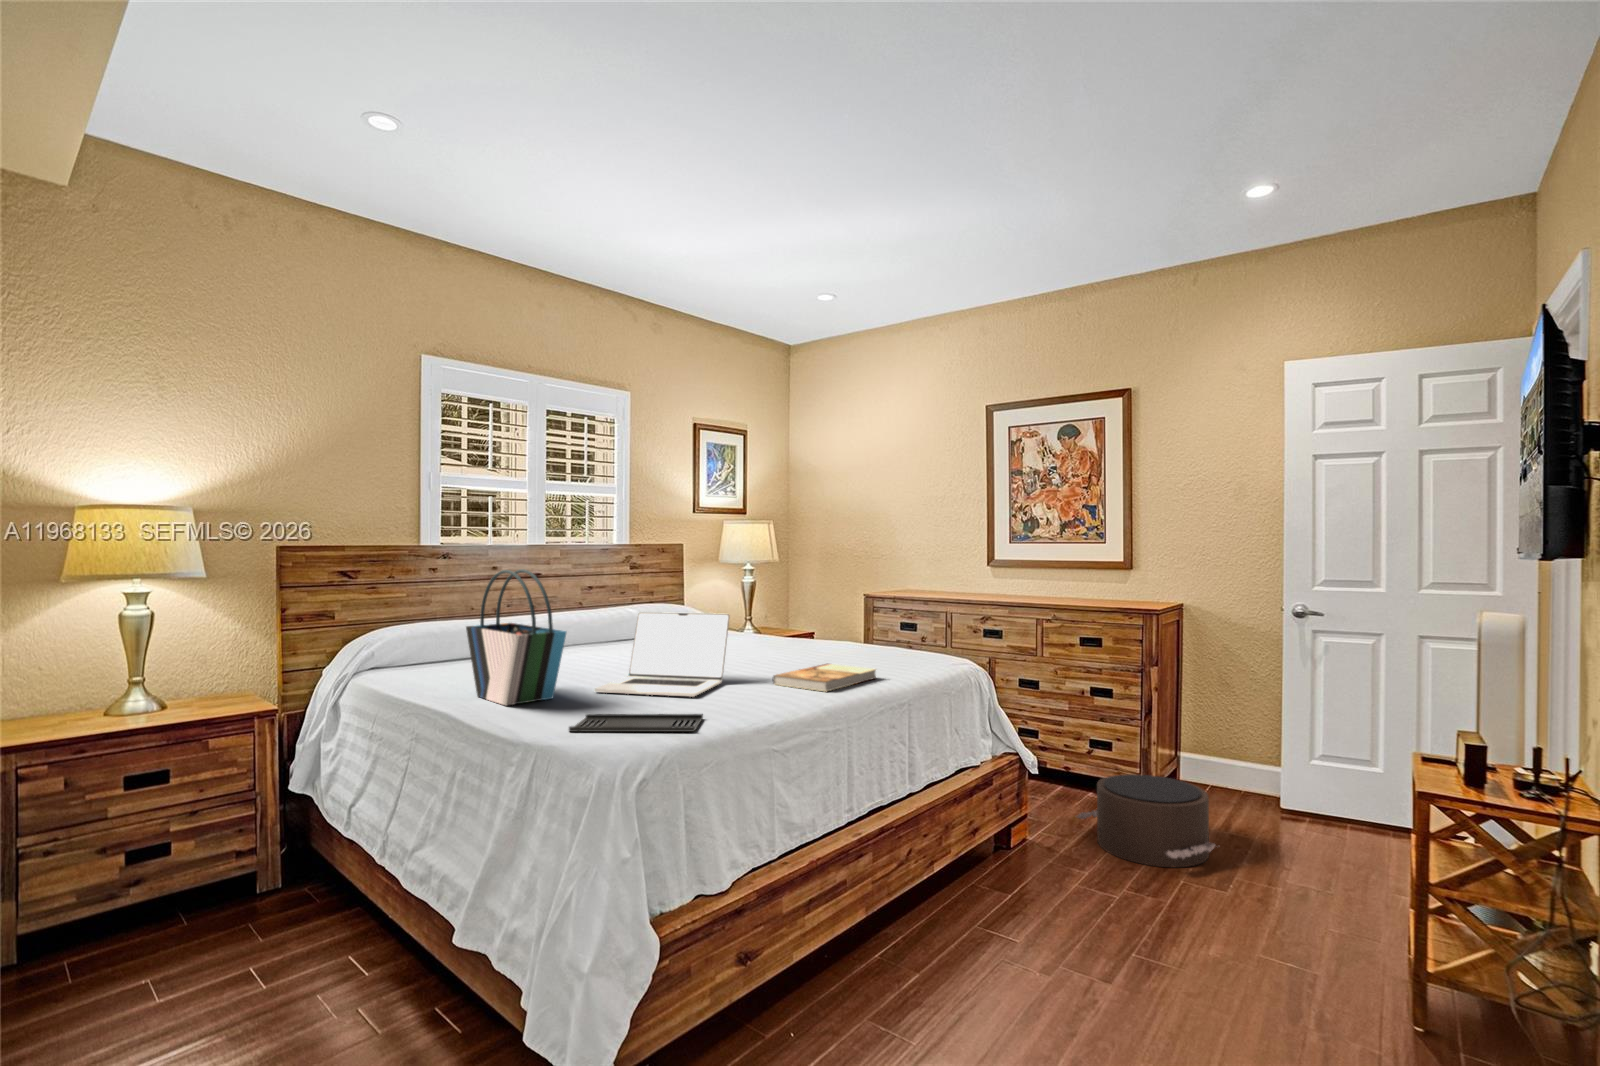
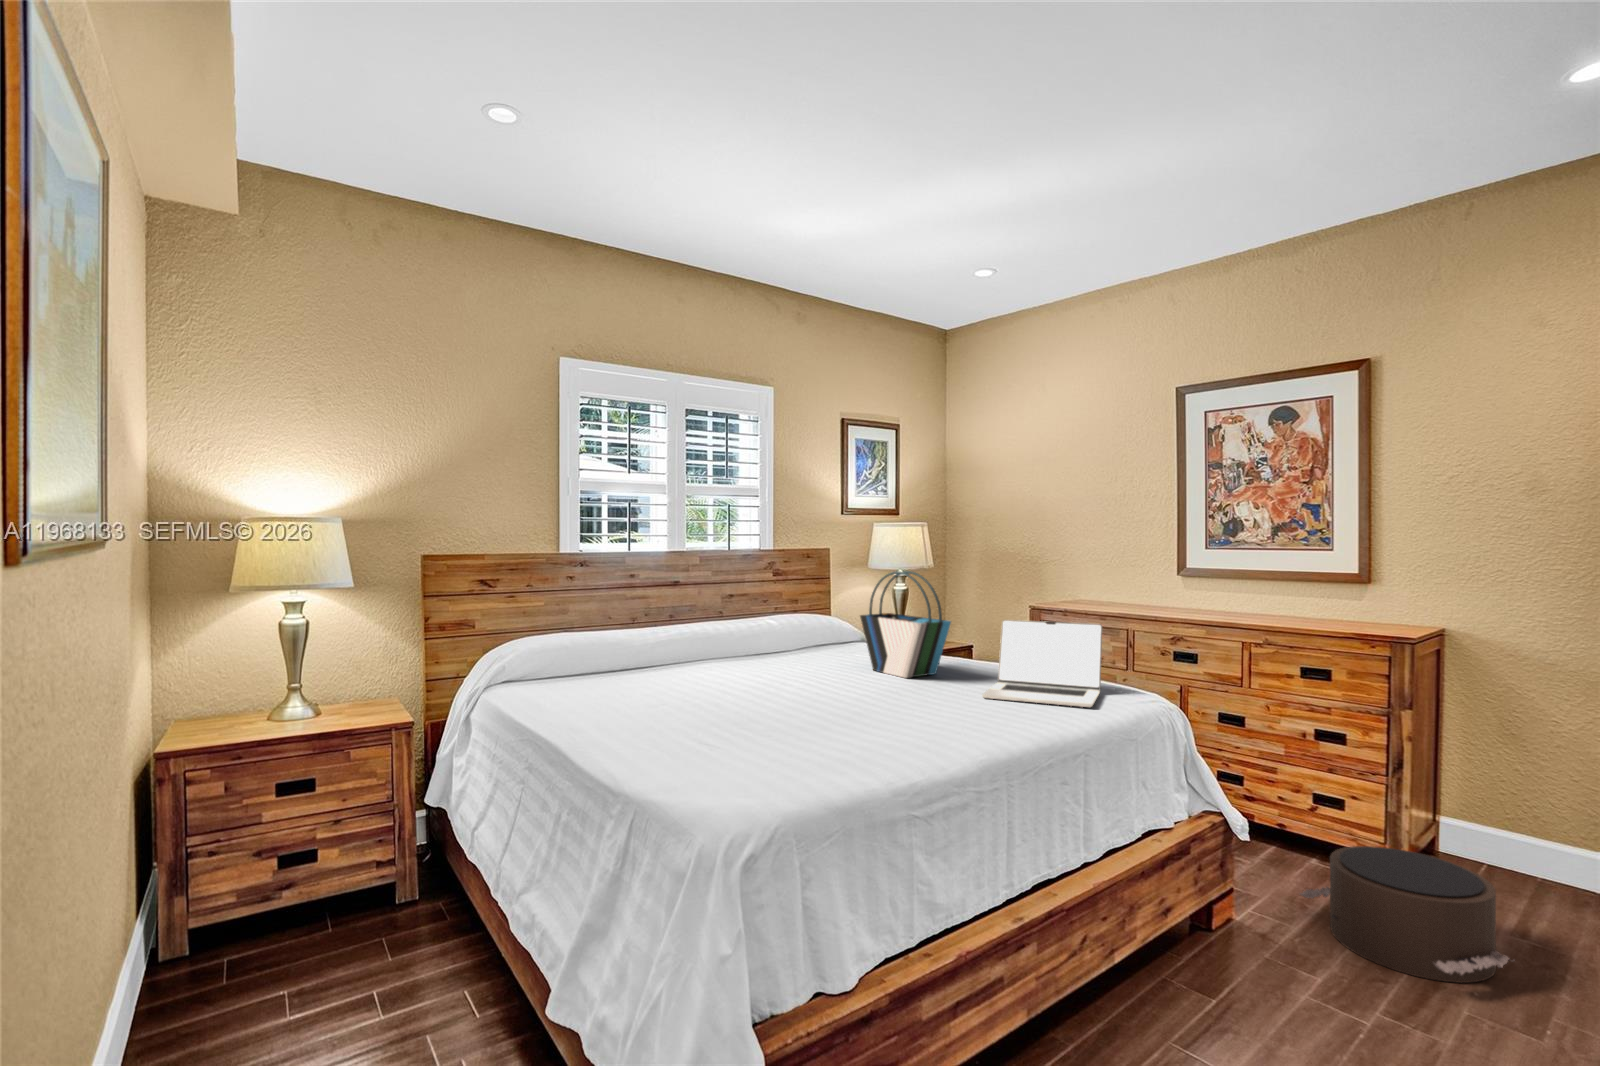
tote bag: present [466,569,566,706] -> present [860,571,951,678]
laptop: present [595,612,730,697] -> present [982,620,1102,707]
book: present [773,664,876,692] -> none [916,697,1043,738]
tray: present [569,714,703,732] -> none [669,759,826,795]

